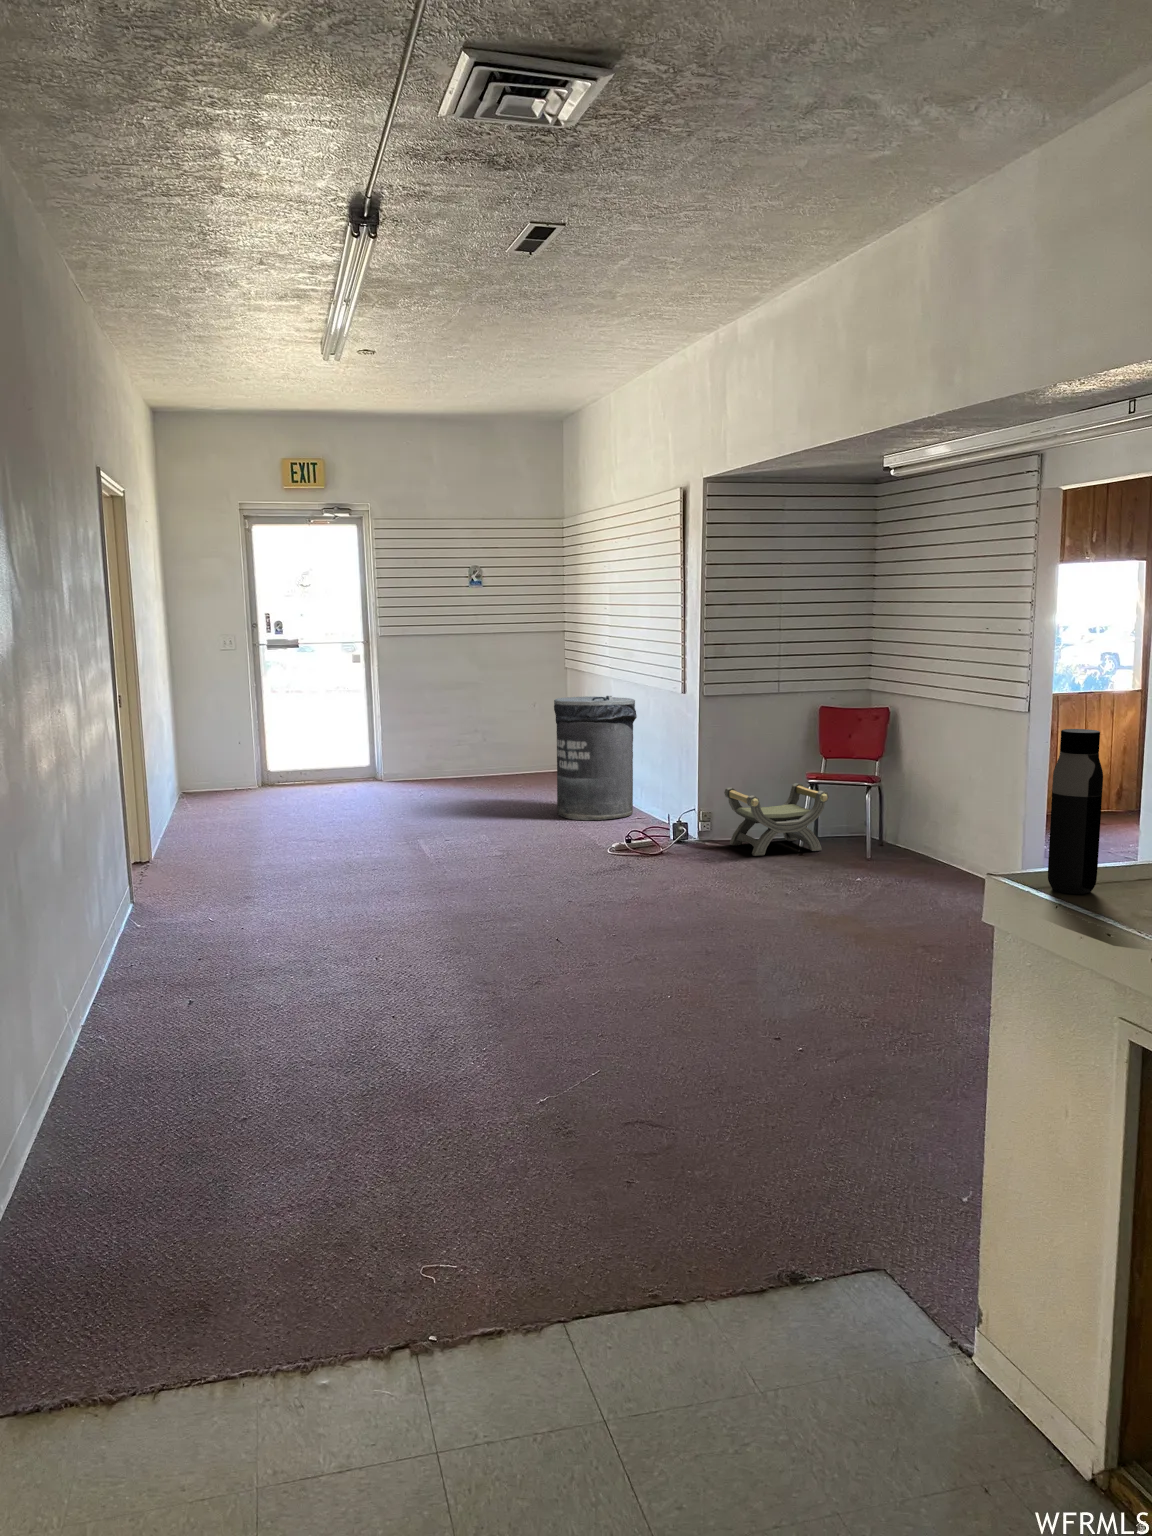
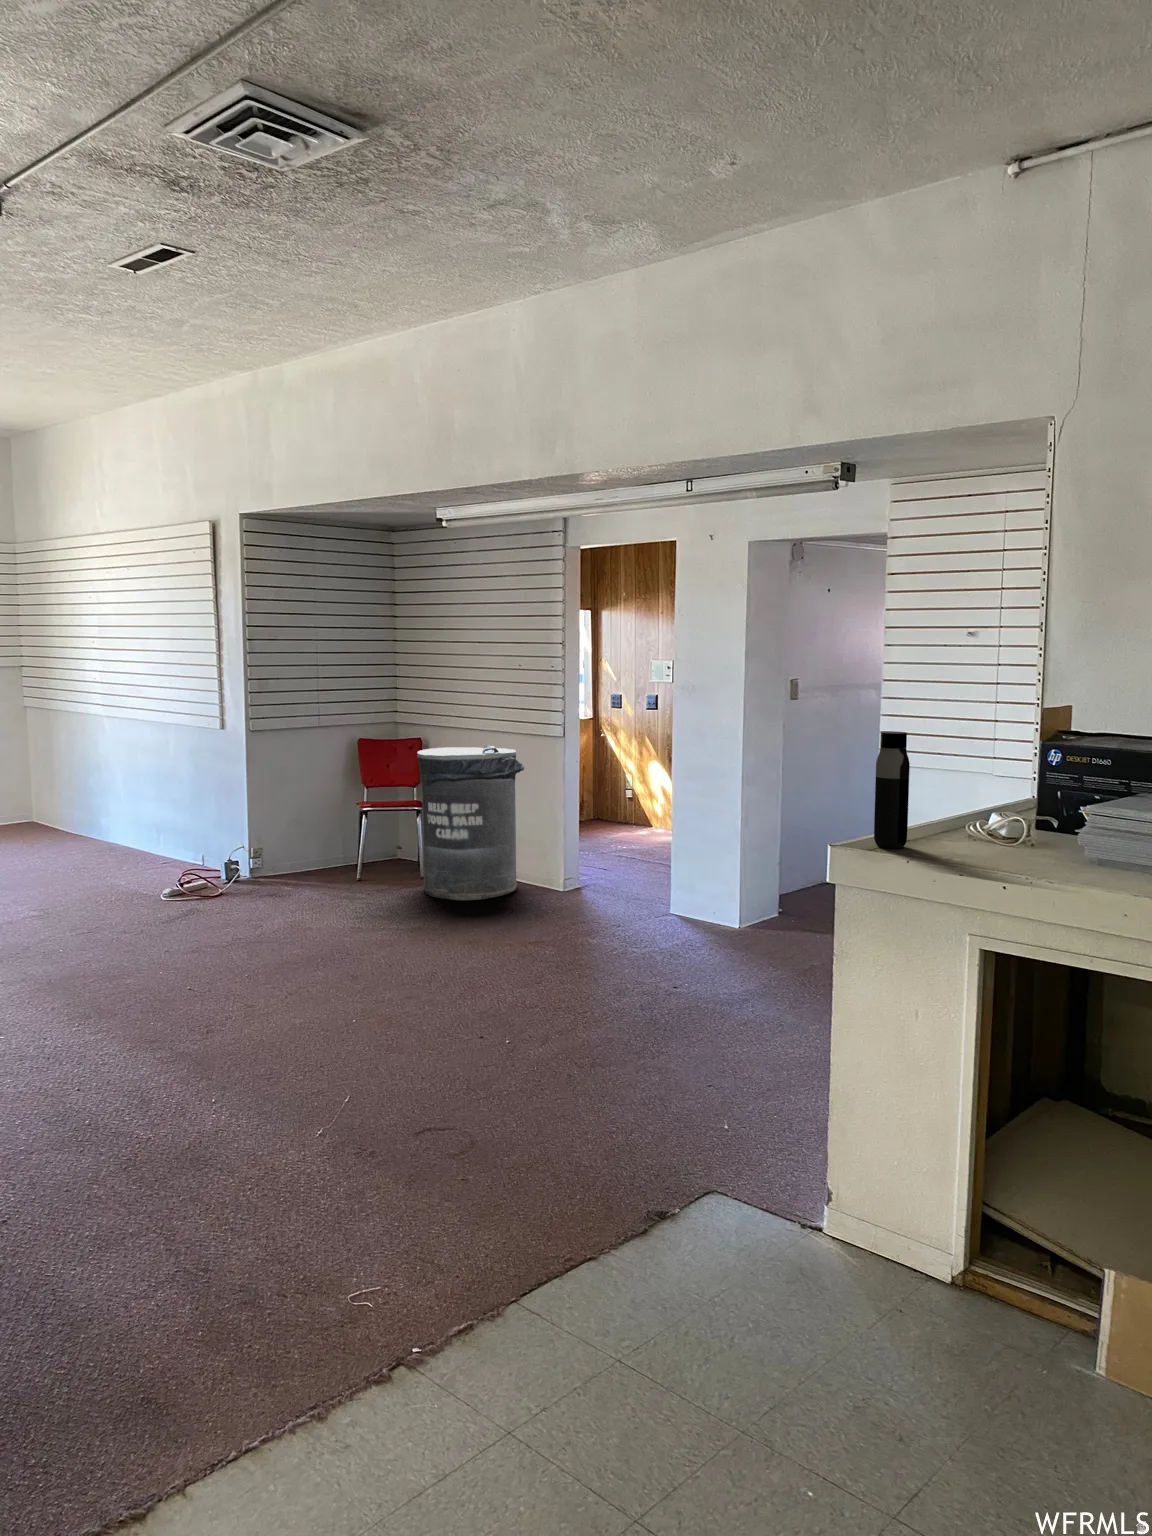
trash can: present [554,696,637,820] -> present [417,746,524,900]
stool: present [724,783,829,856] -> none [275,814,379,889]

